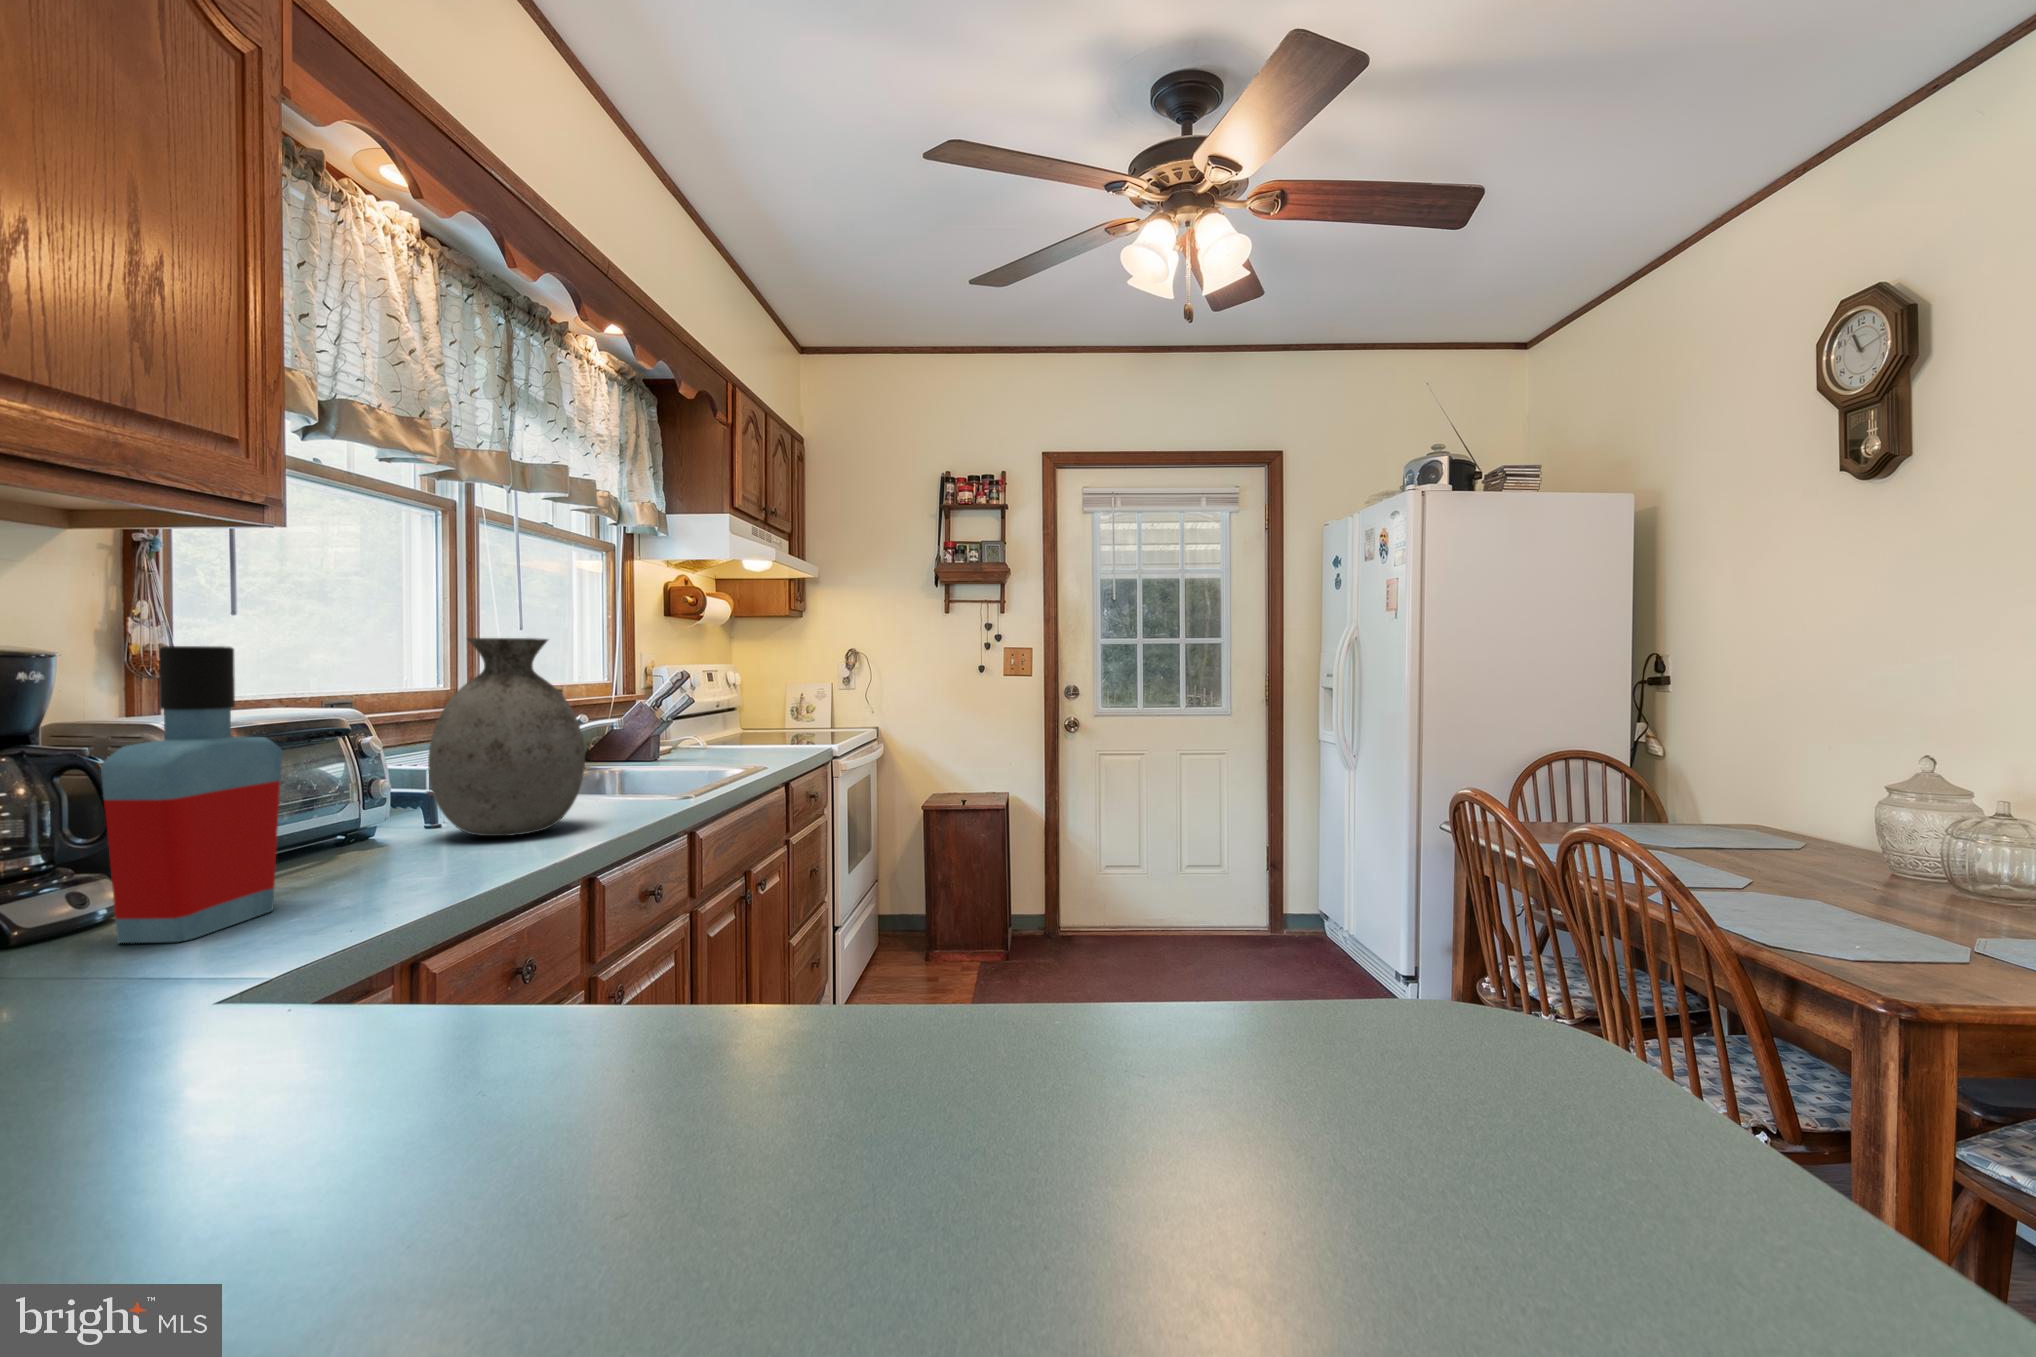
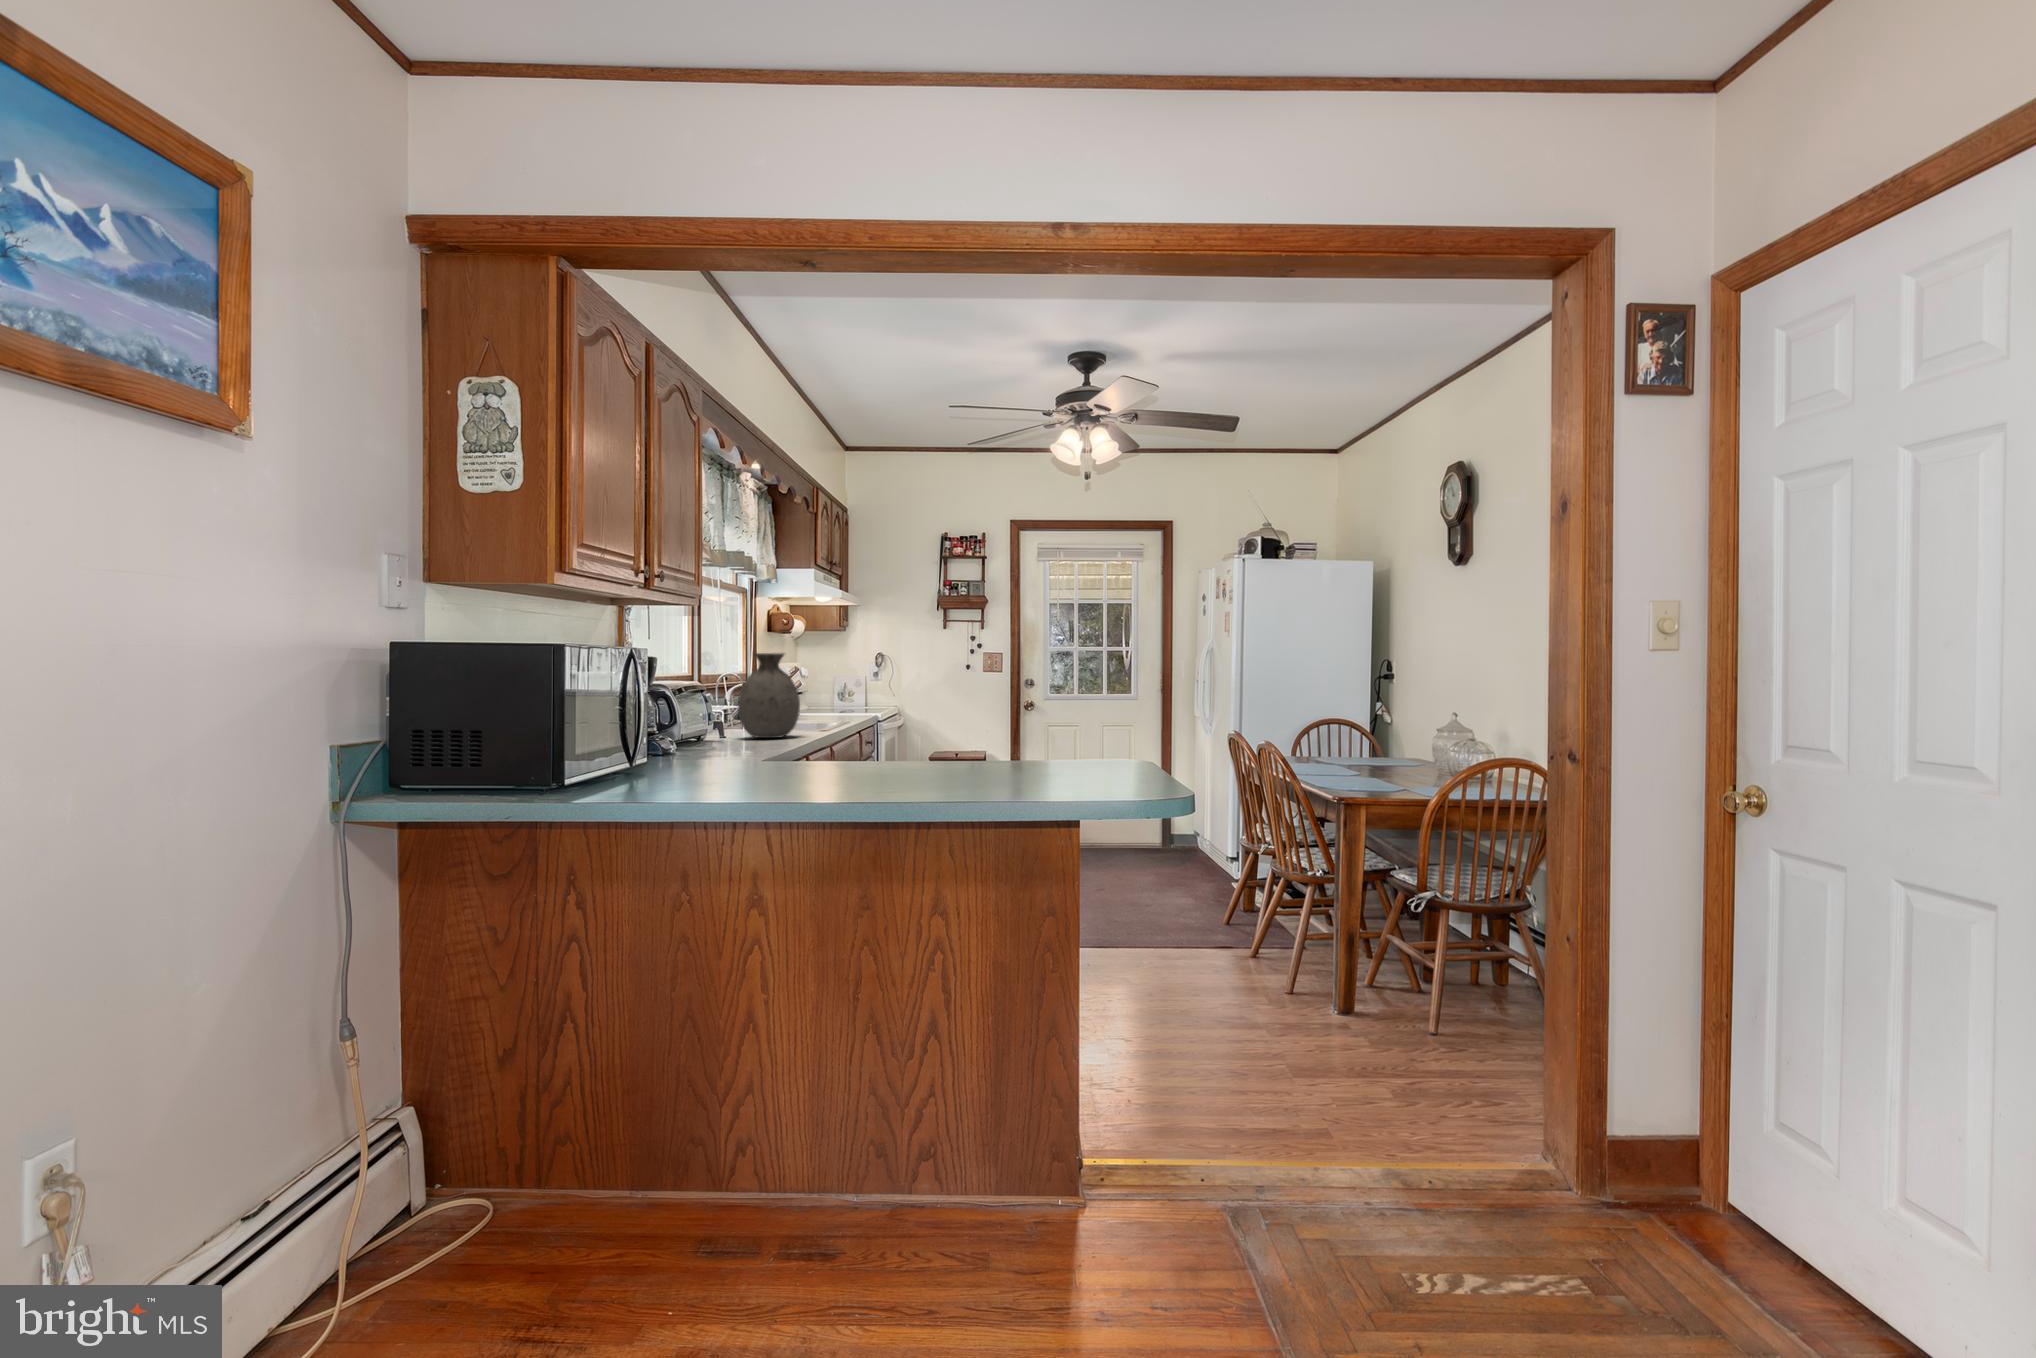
bottle: present [101,646,282,943] -> none [700,659,734,754]

